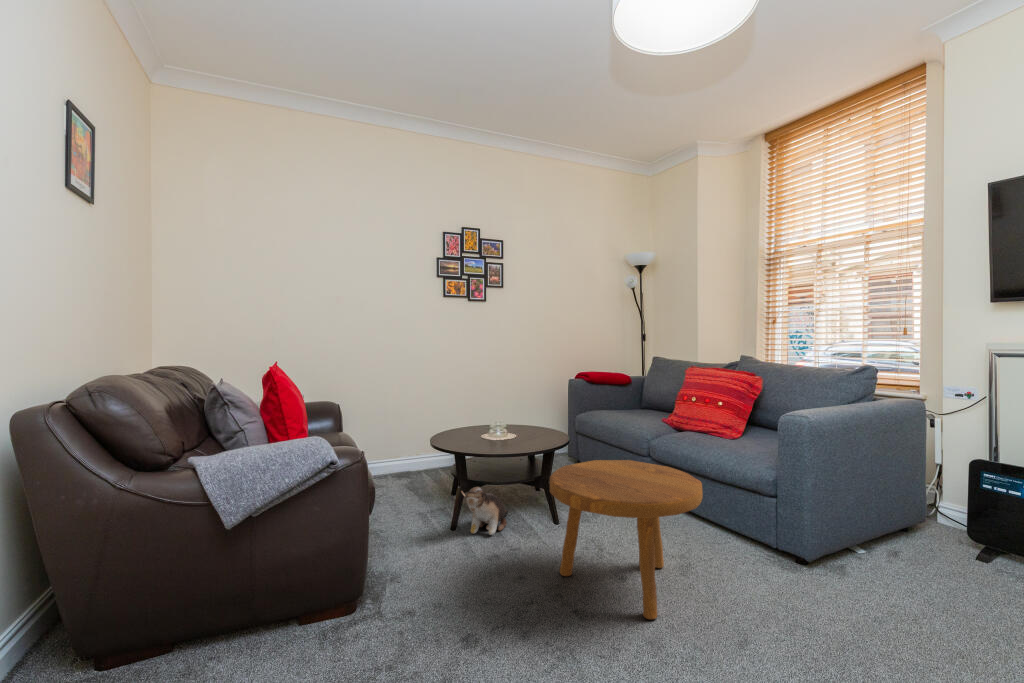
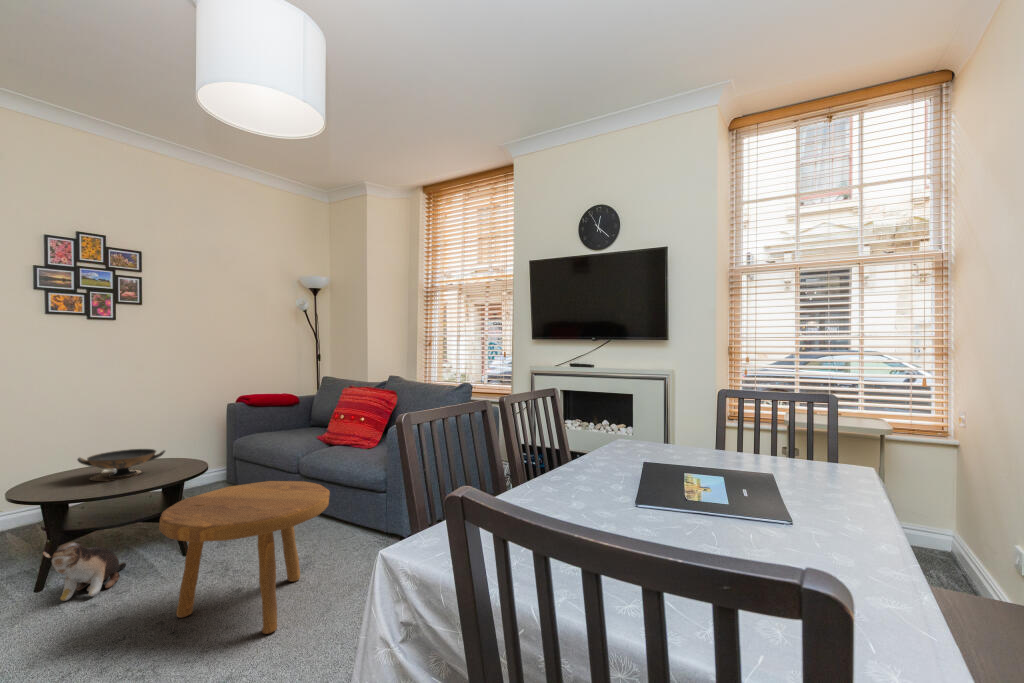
decorative bowl: none [474,413,534,437] -> present [78,449,165,478]

